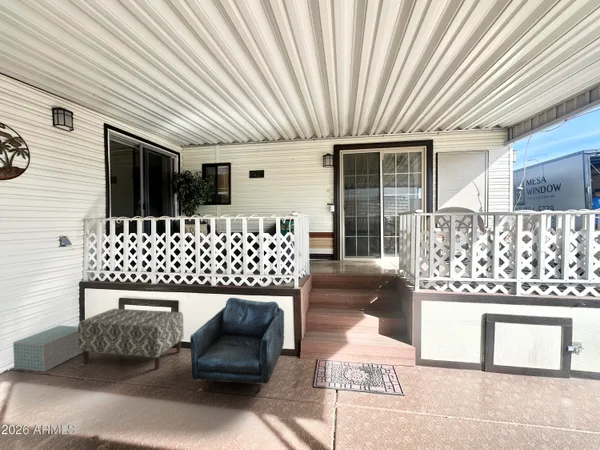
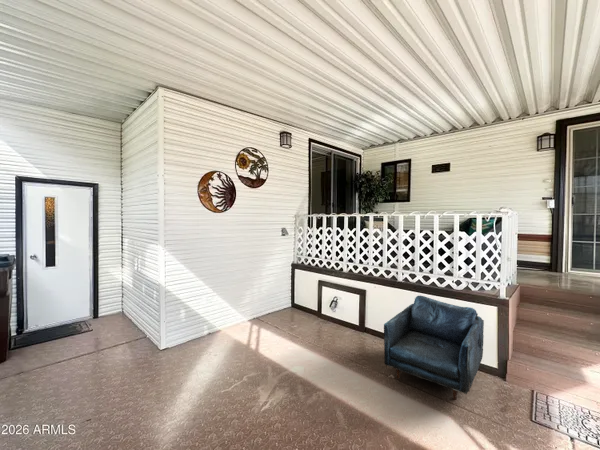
bench: present [78,309,183,370] -> none [293,288,371,347]
storage box: present [13,325,83,371] -> none [256,295,297,326]

